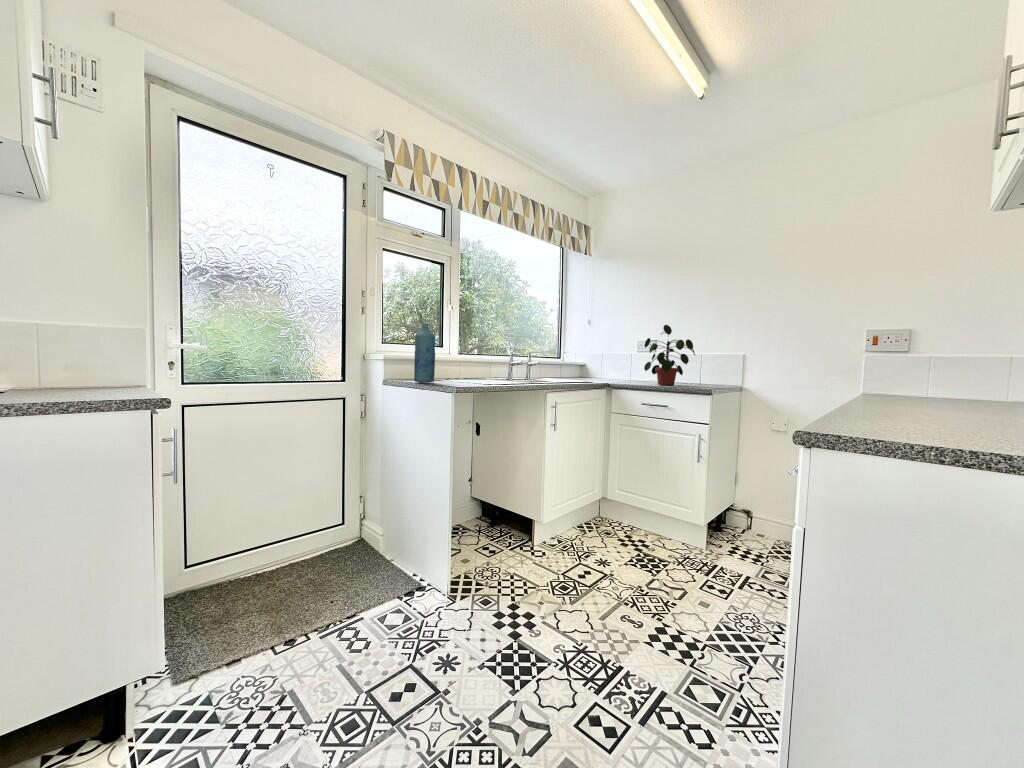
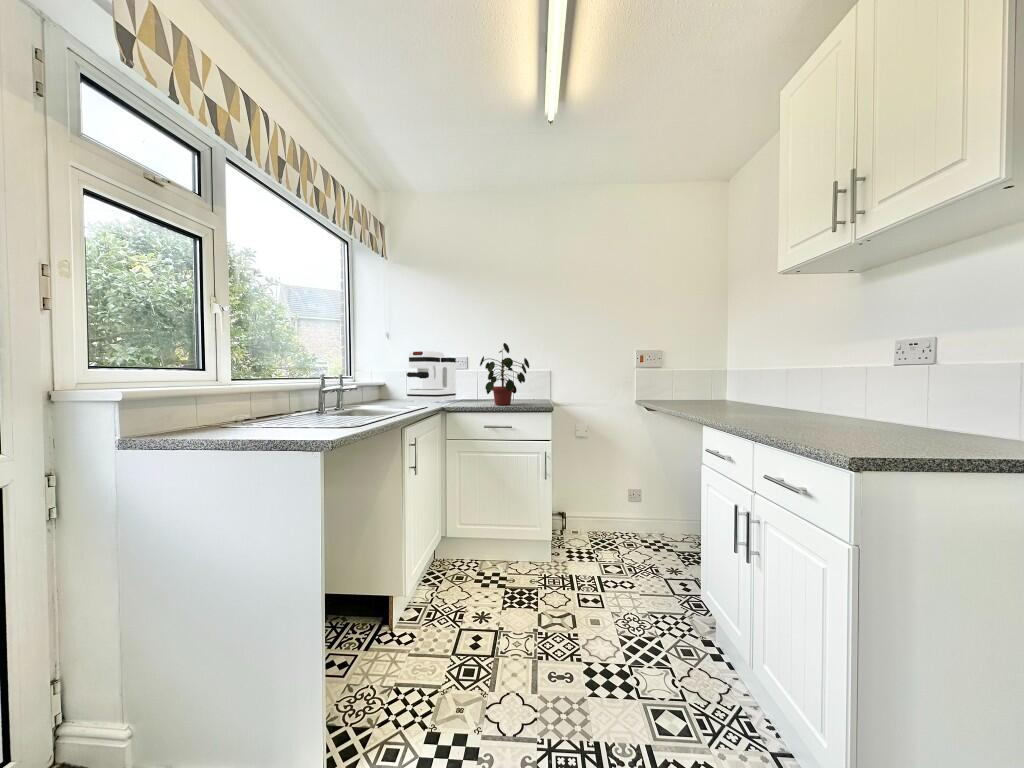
bottle: present [414,323,435,382] -> none [193,334,237,436]
coffee maker: none [591,334,641,381] -> present [407,351,456,402]

